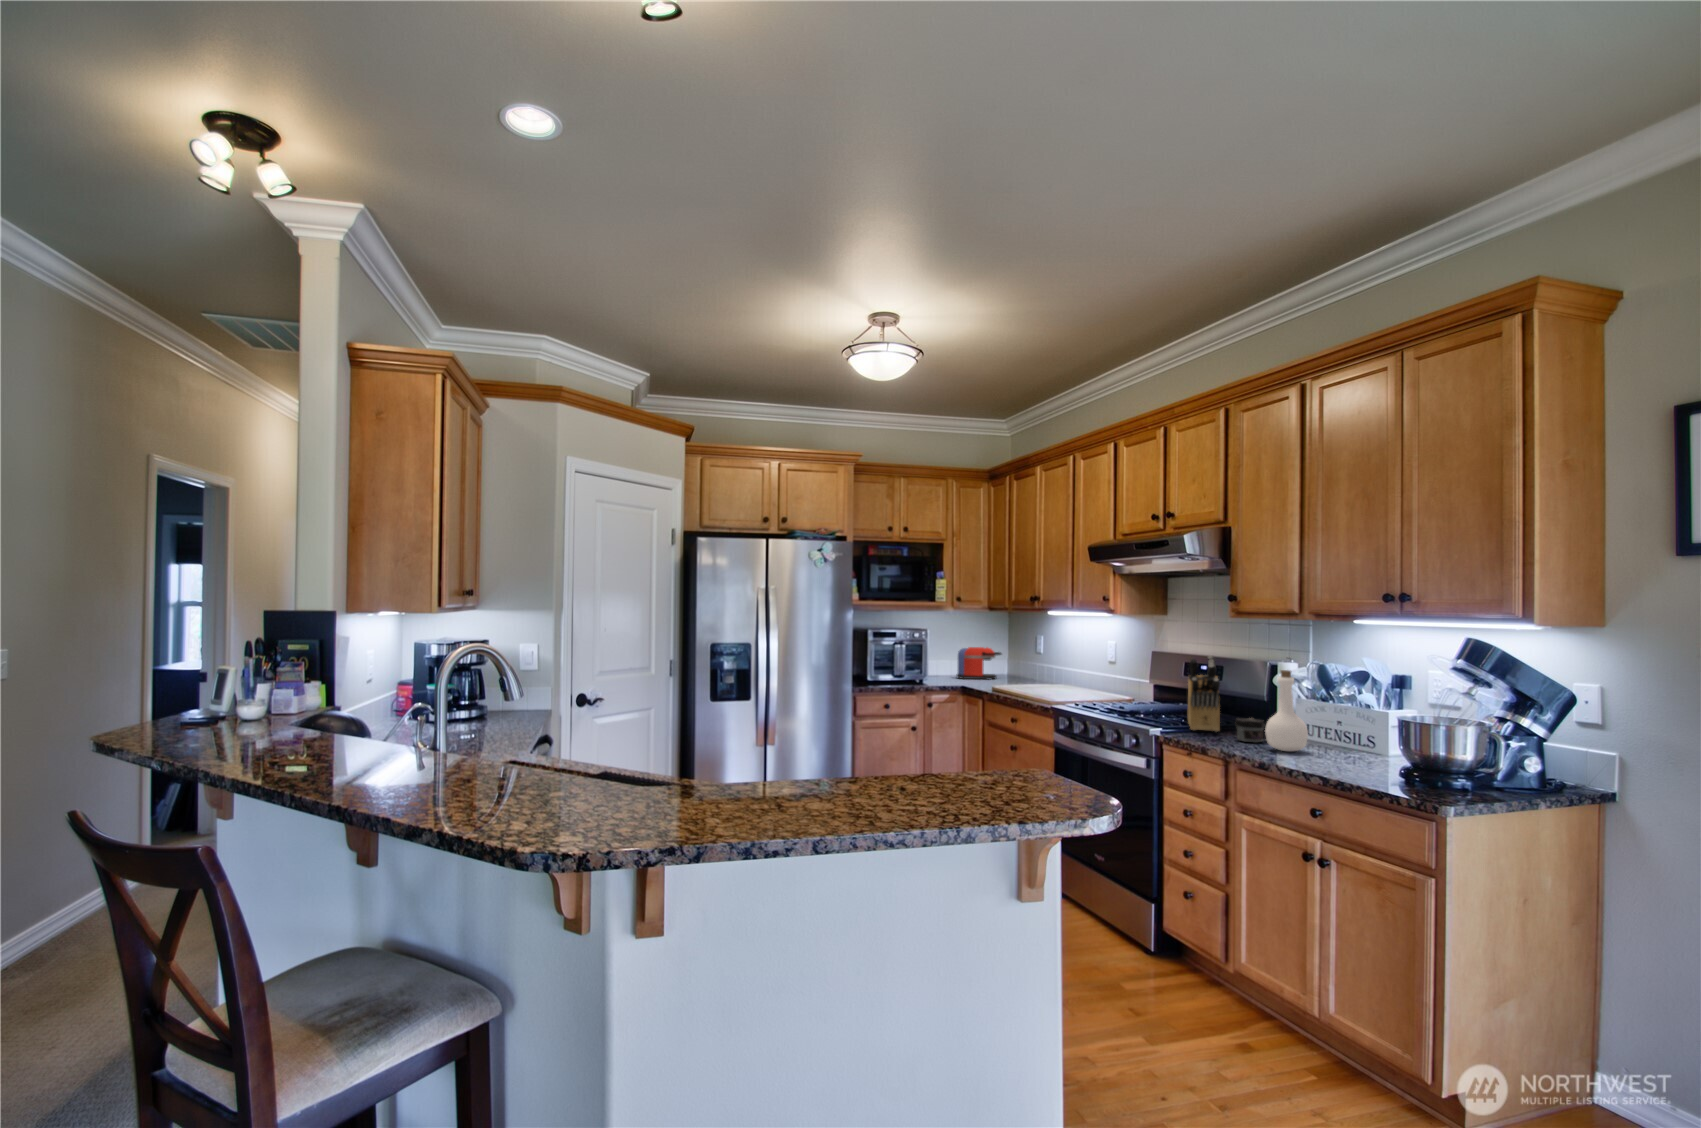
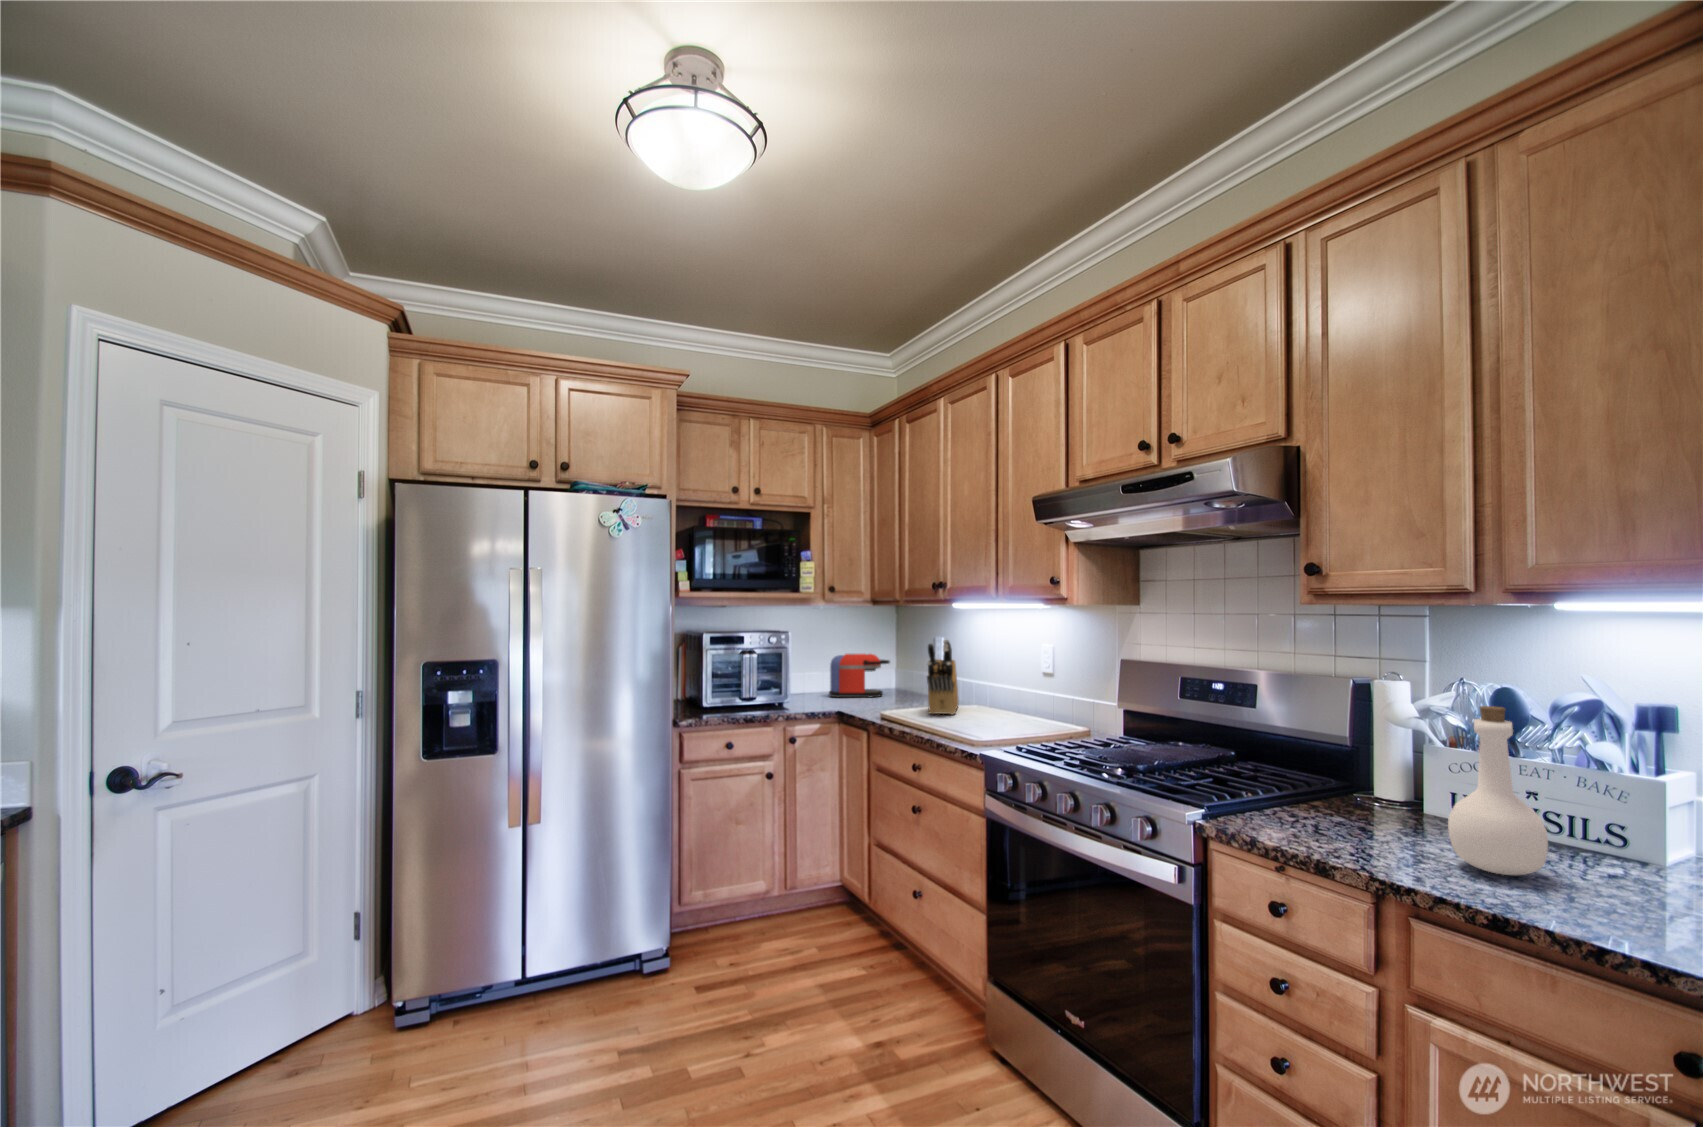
knife block: present [1188,655,1220,732] -> present [927,640,959,715]
jar: present [1236,718,1264,743] -> none [1353,791,1415,843]

